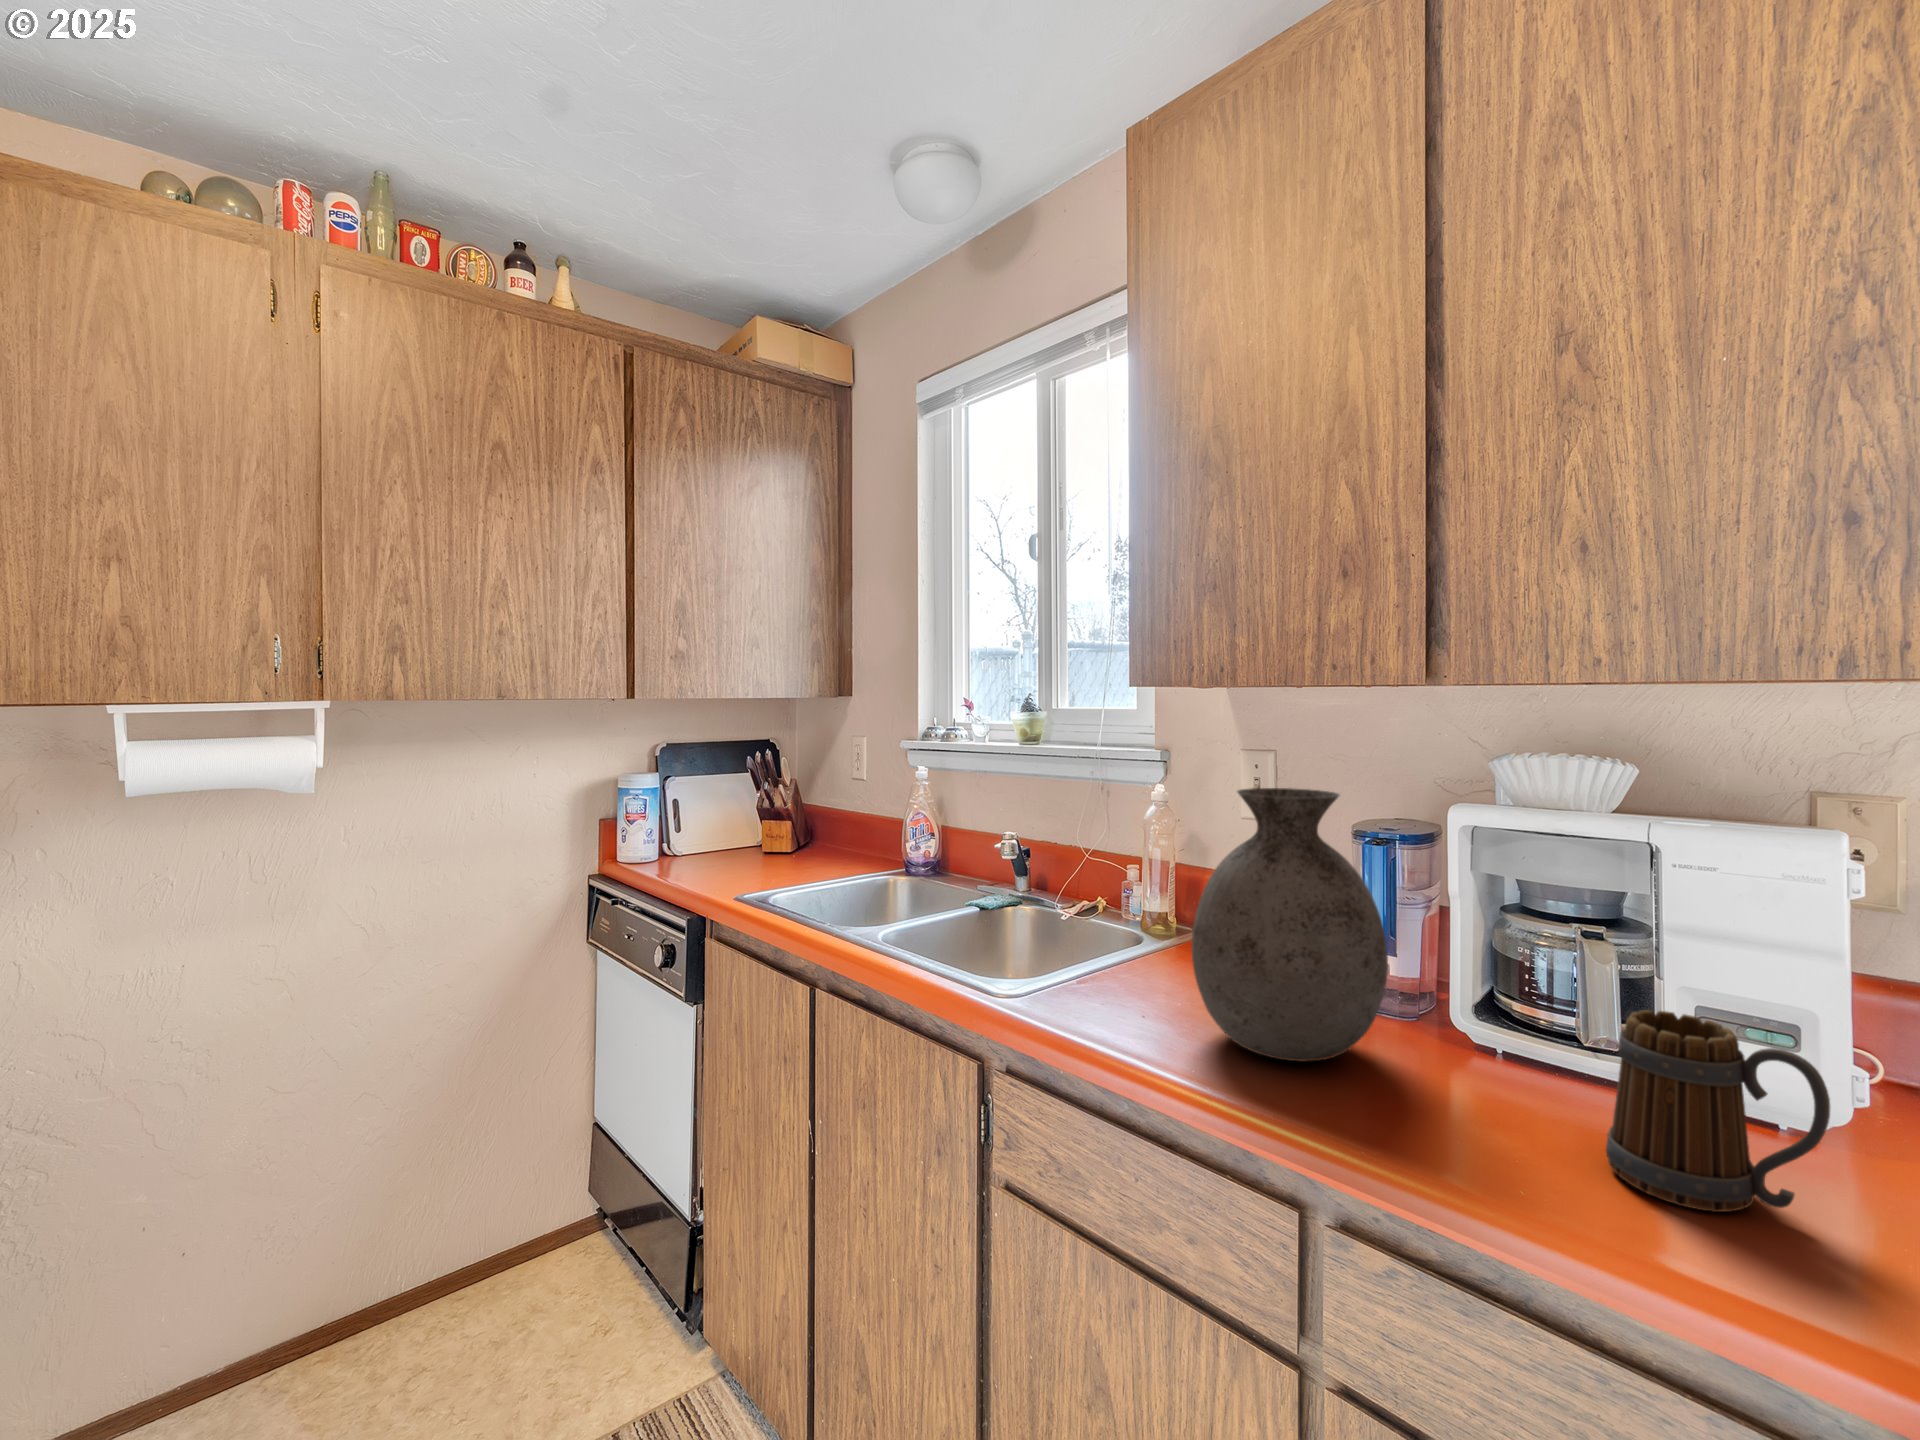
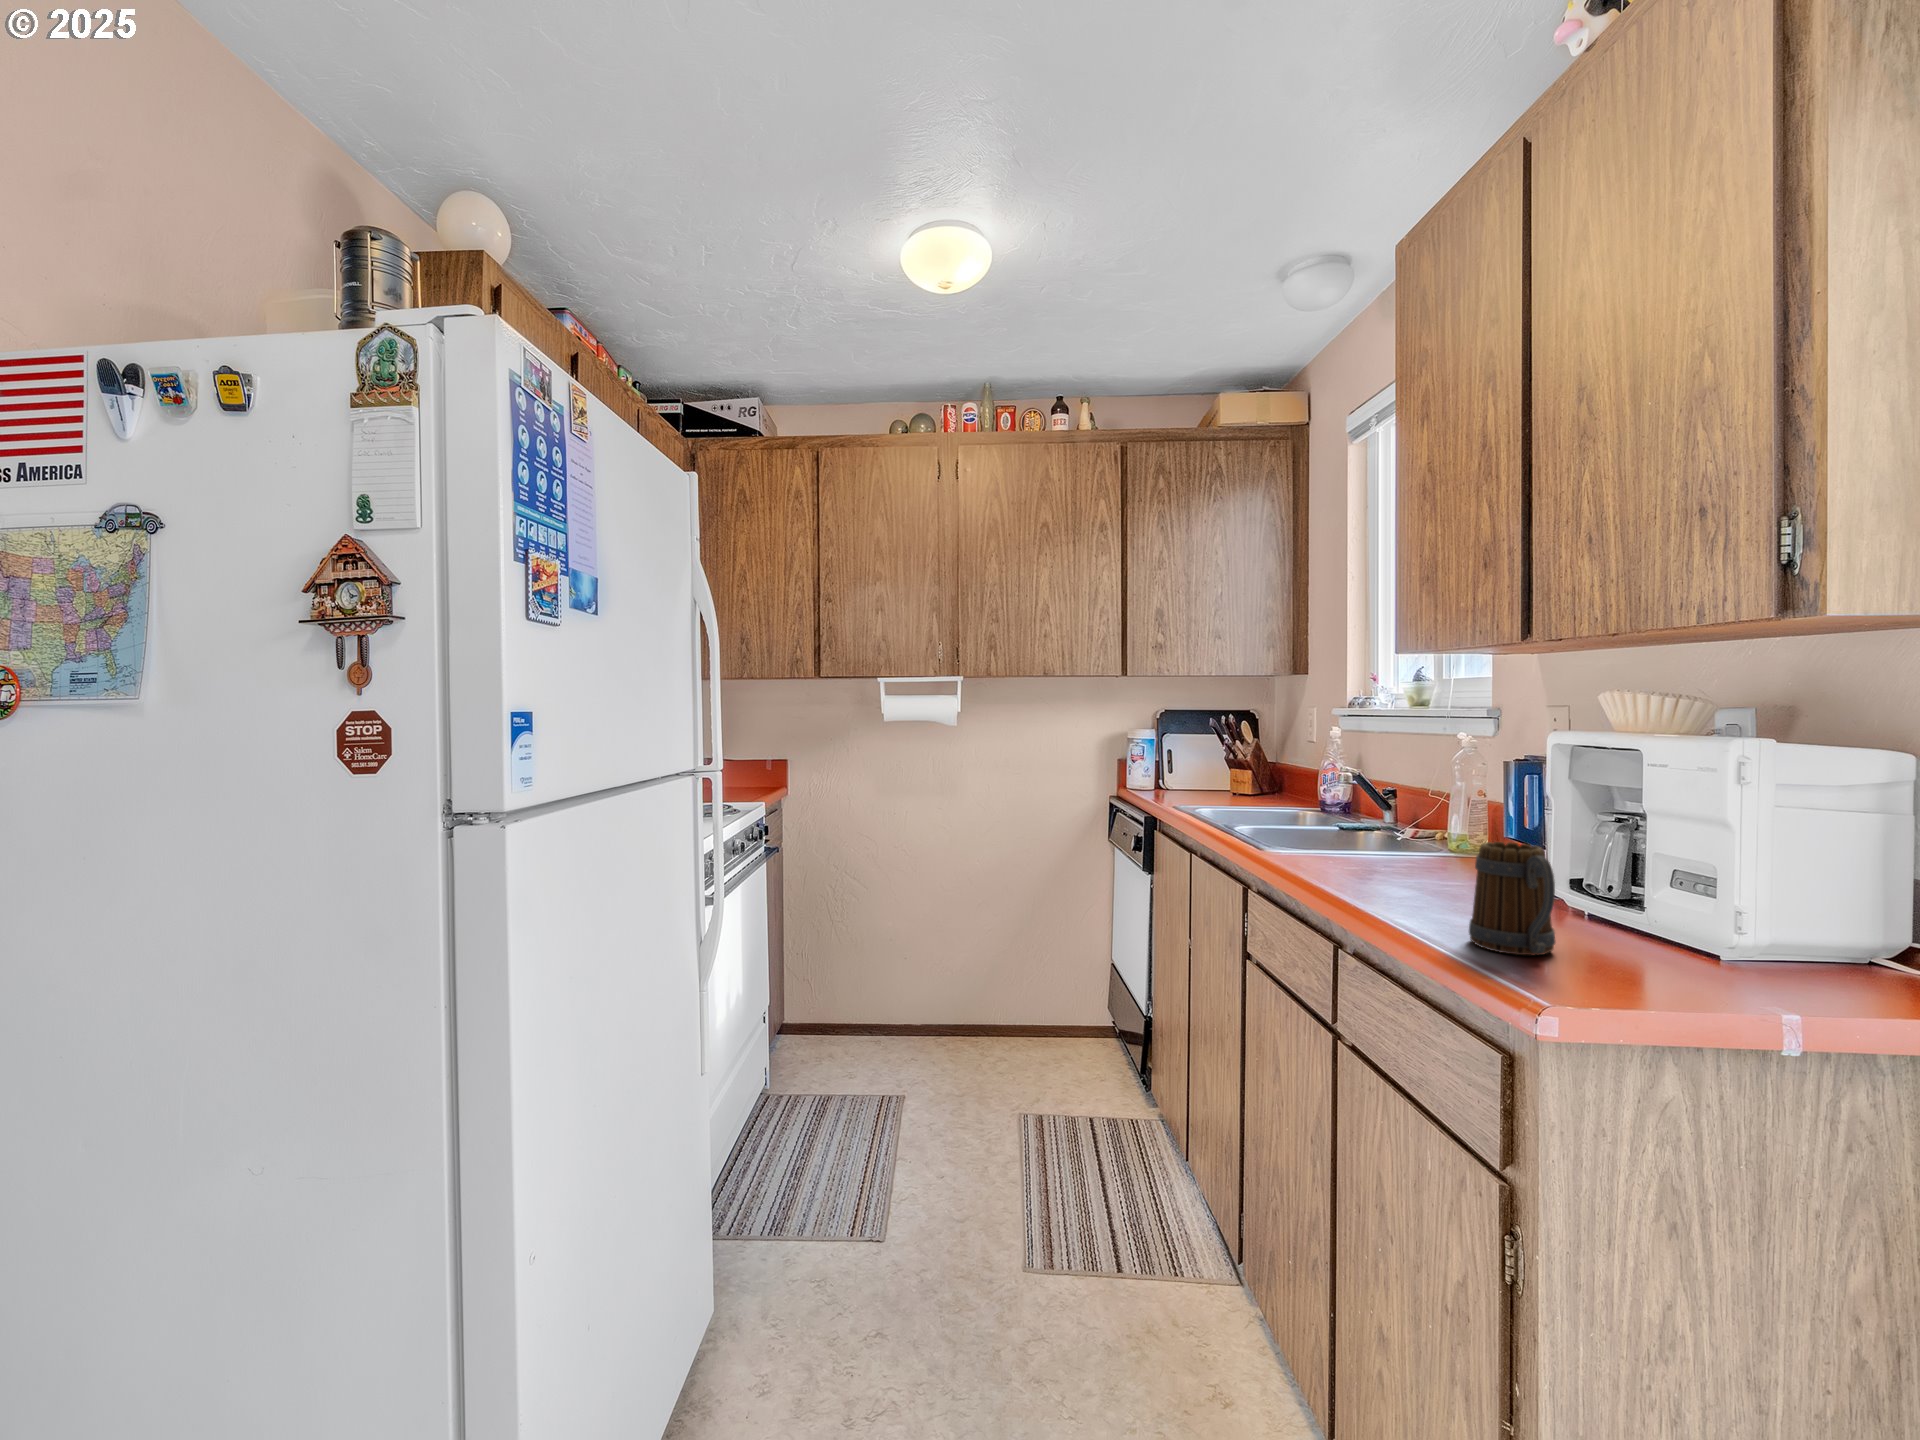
vase: present [1191,788,1388,1061] -> none [1329,716,1466,891]

